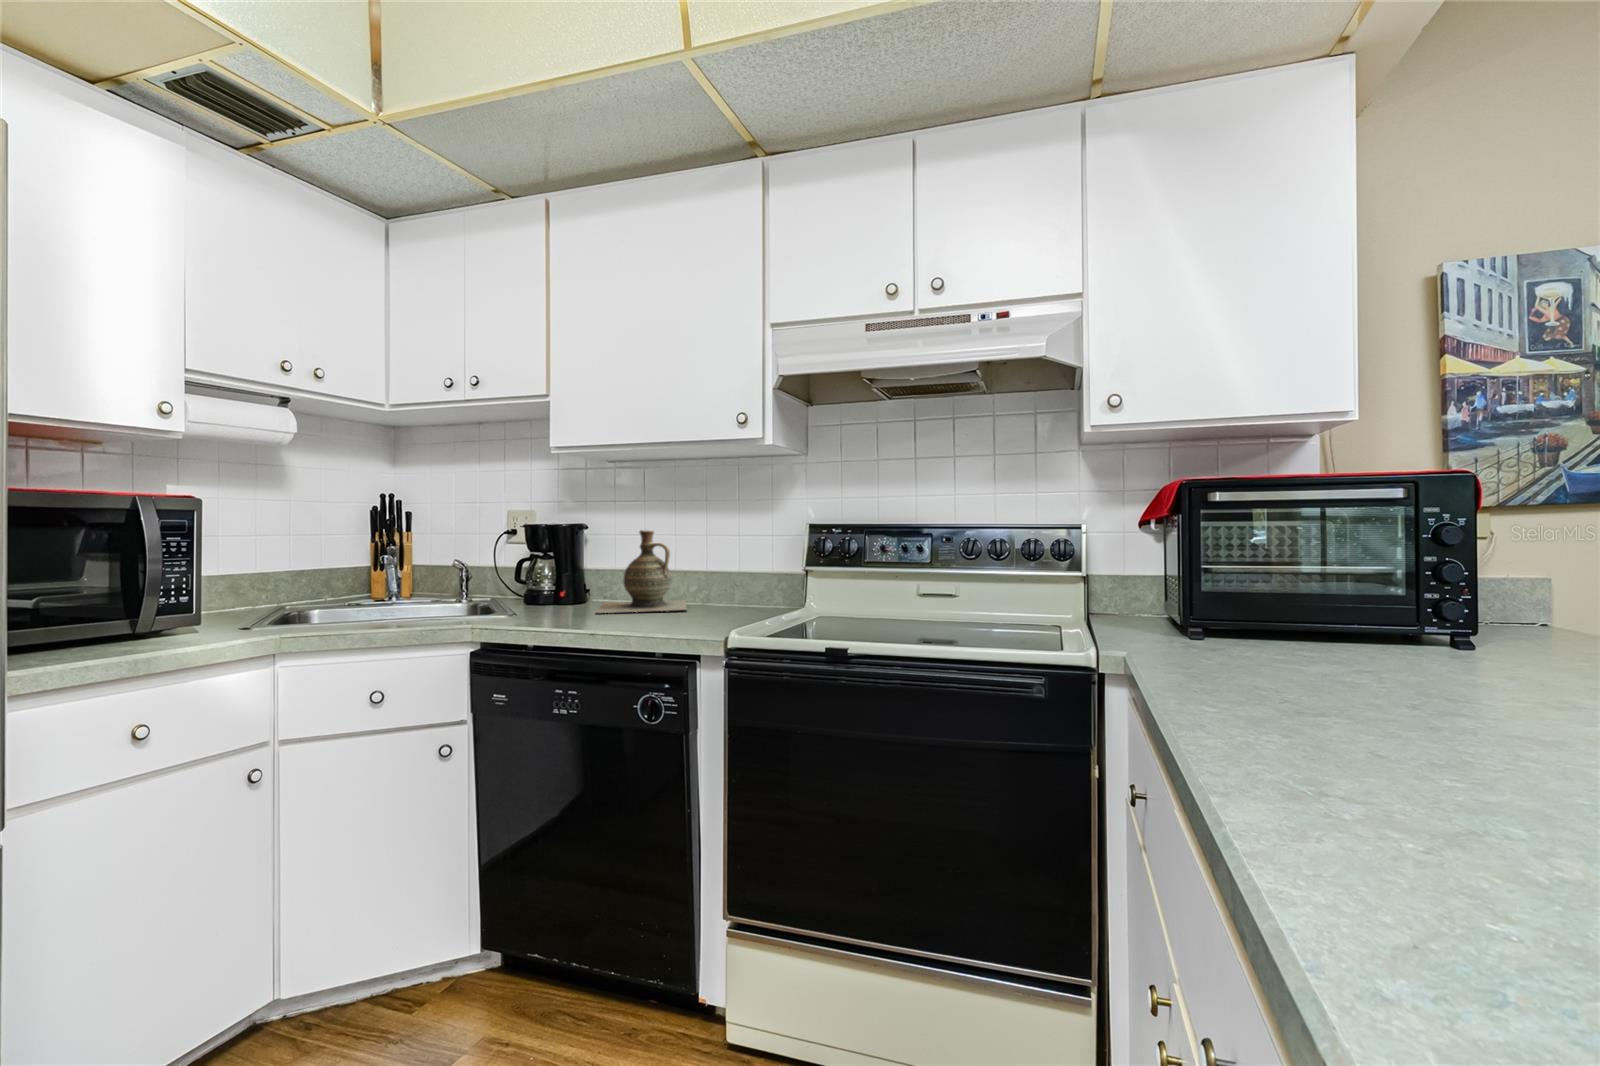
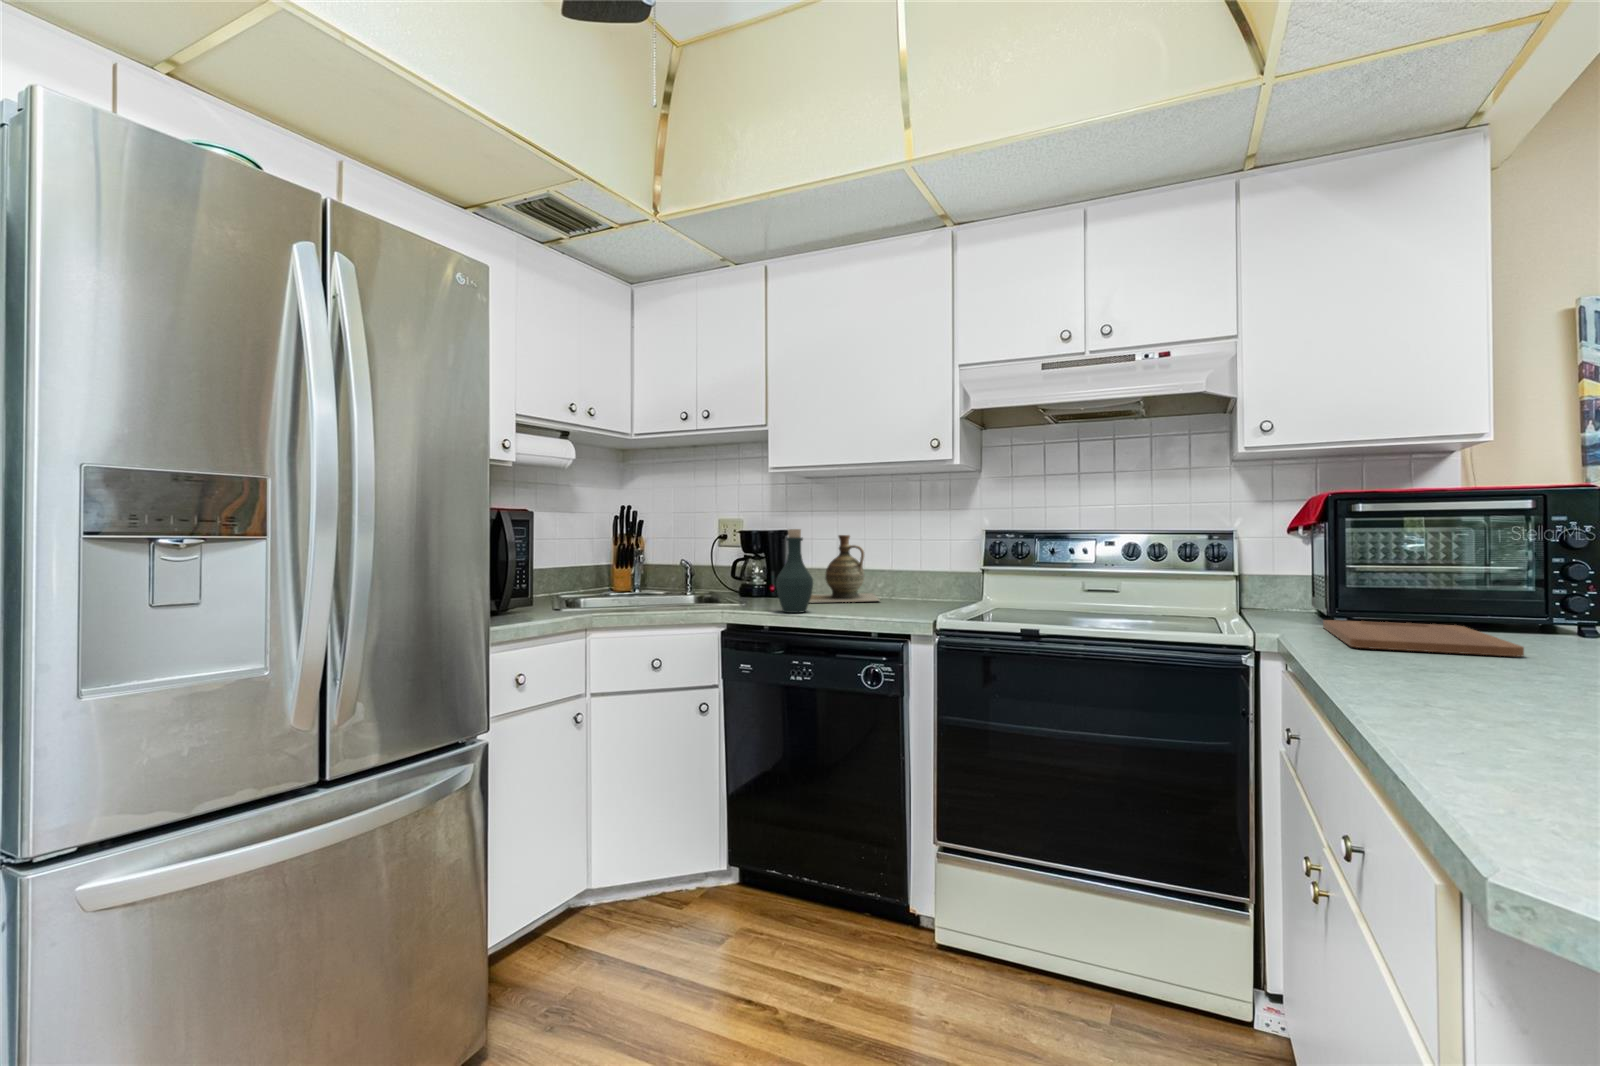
bottle: none [539,522,588,628] -> present [776,529,813,613]
cutting board: none [1175,630,1403,680] -> present [1323,620,1524,657]

